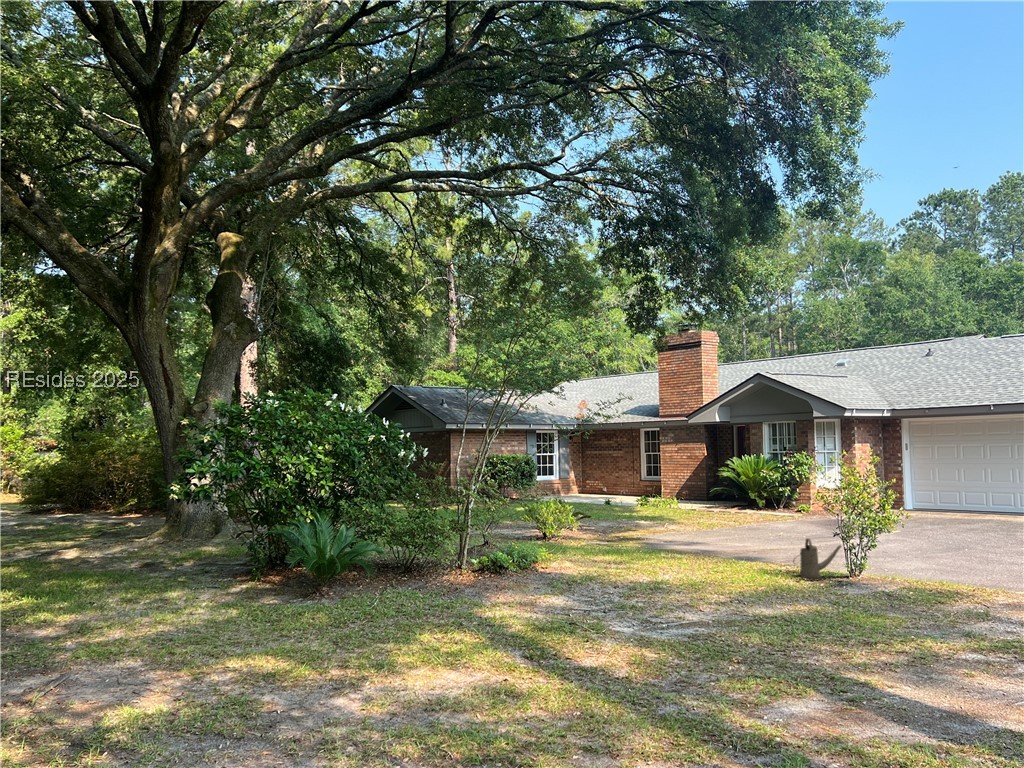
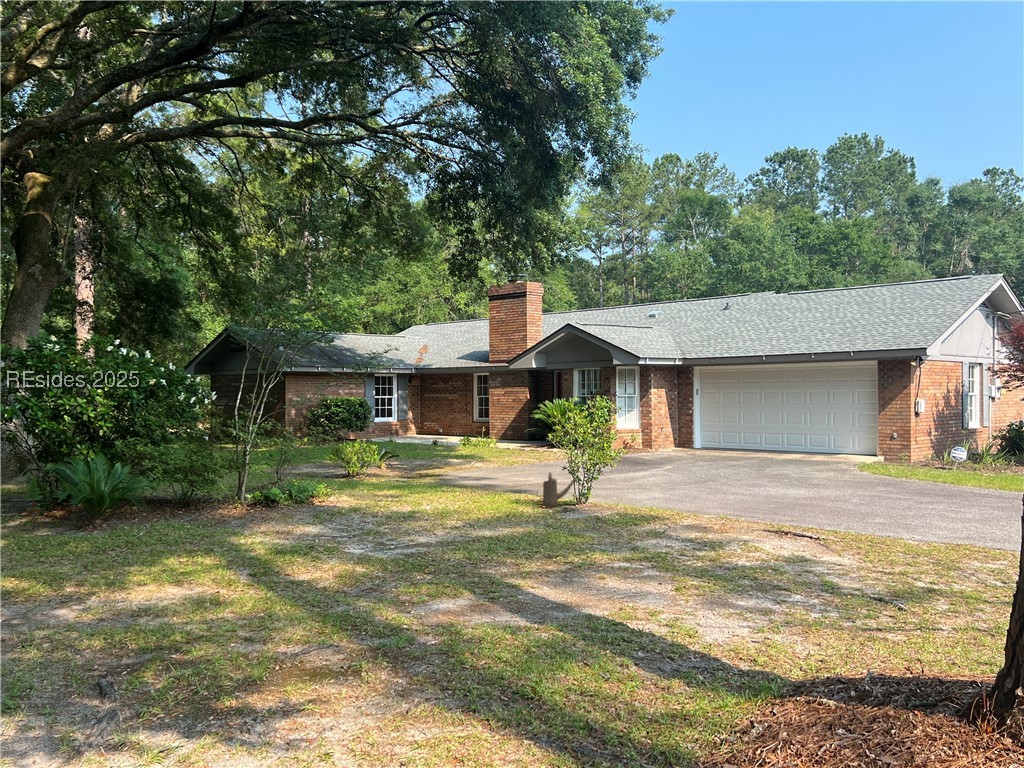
potted tree: none [245,536,262,583] -> present [26,476,42,519]

